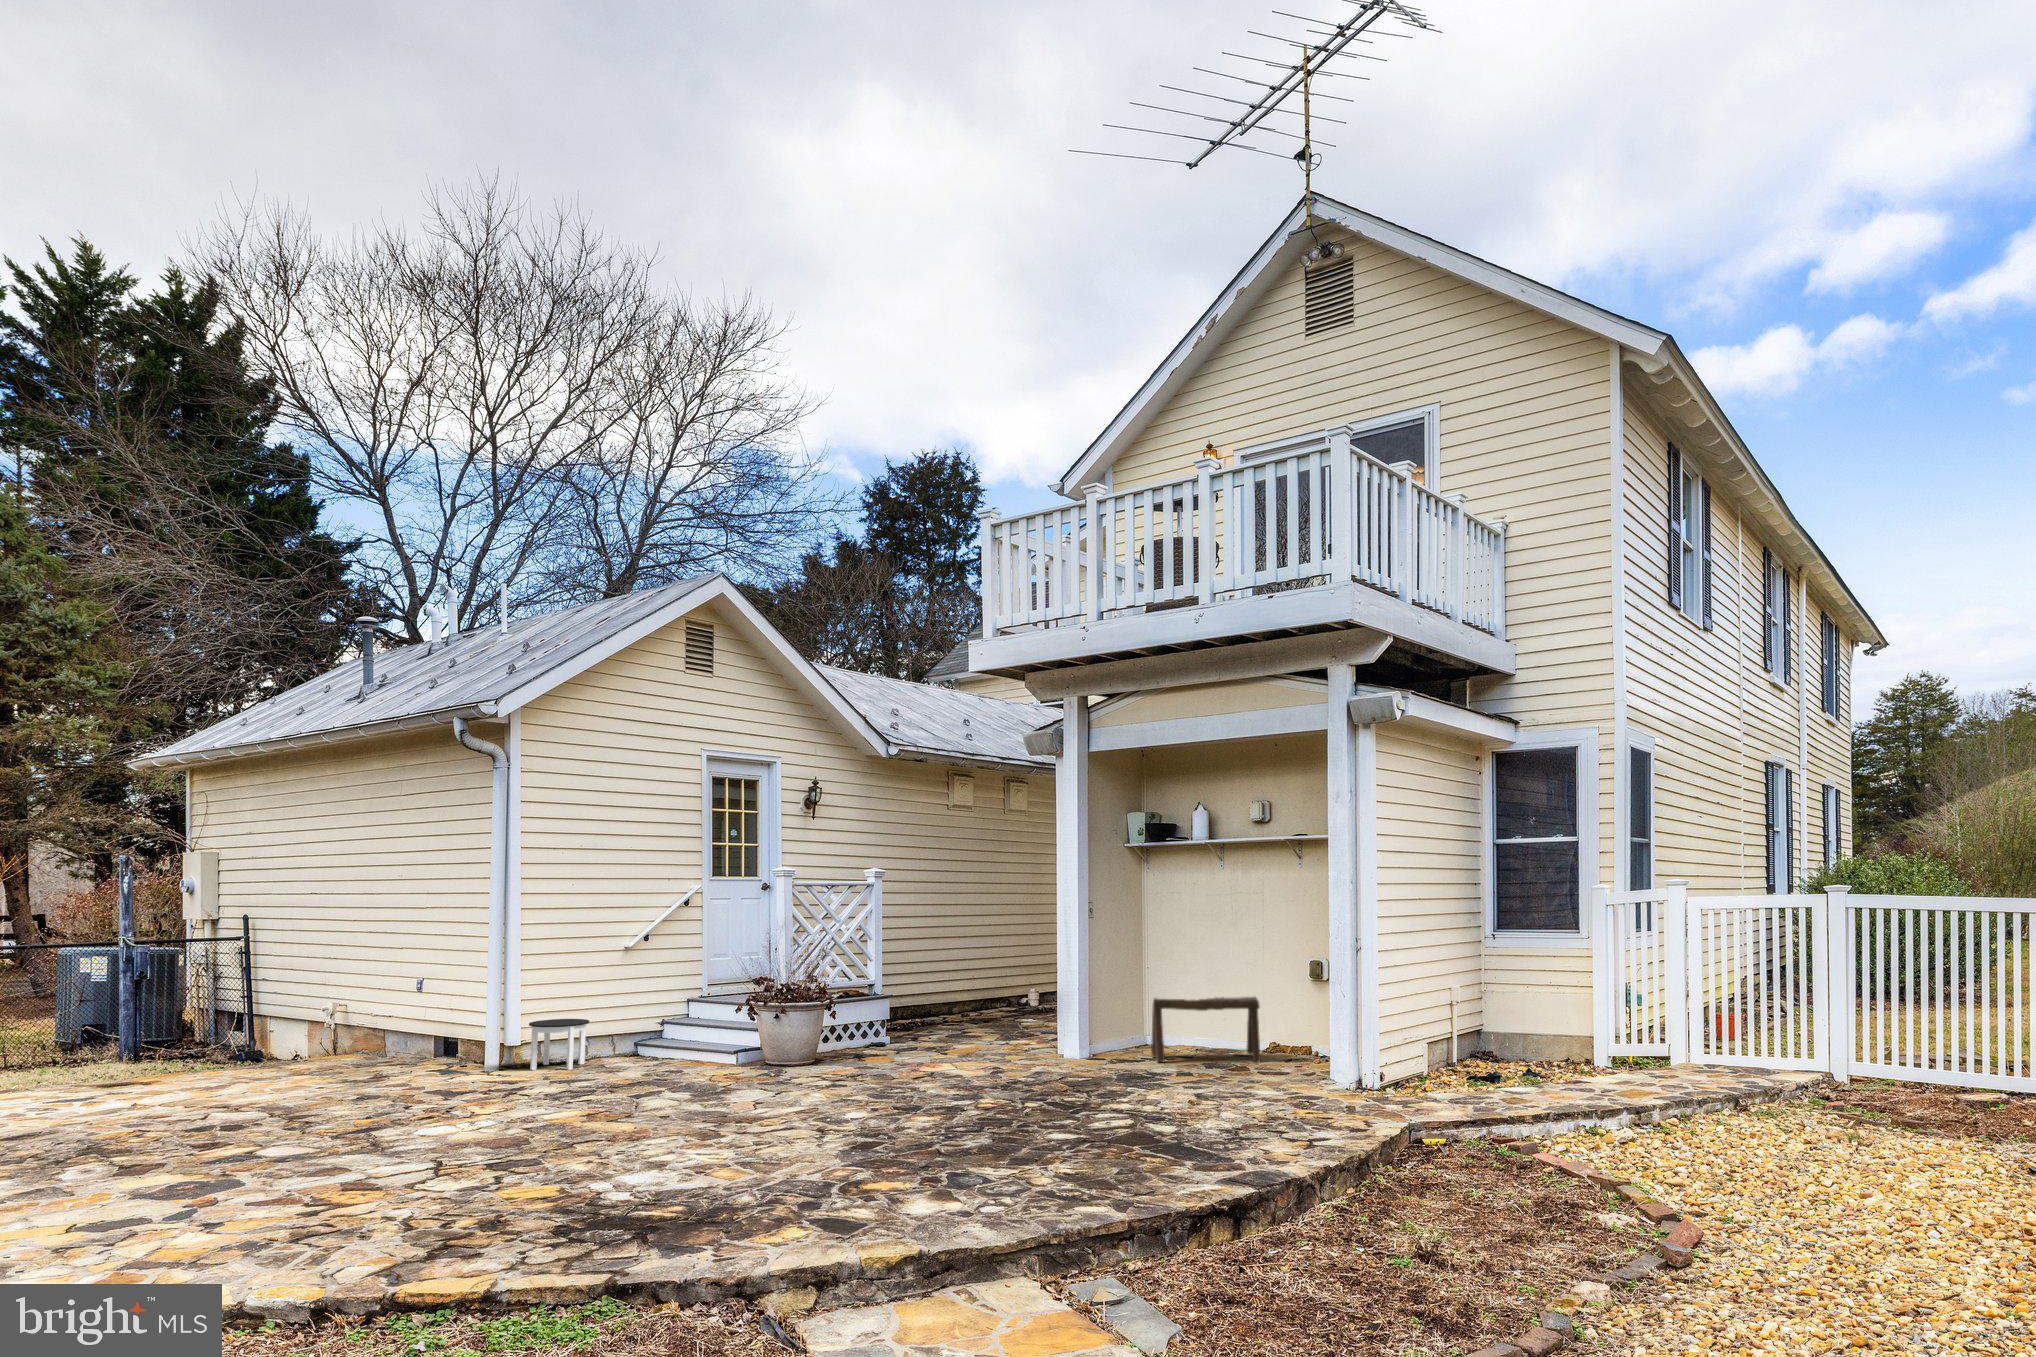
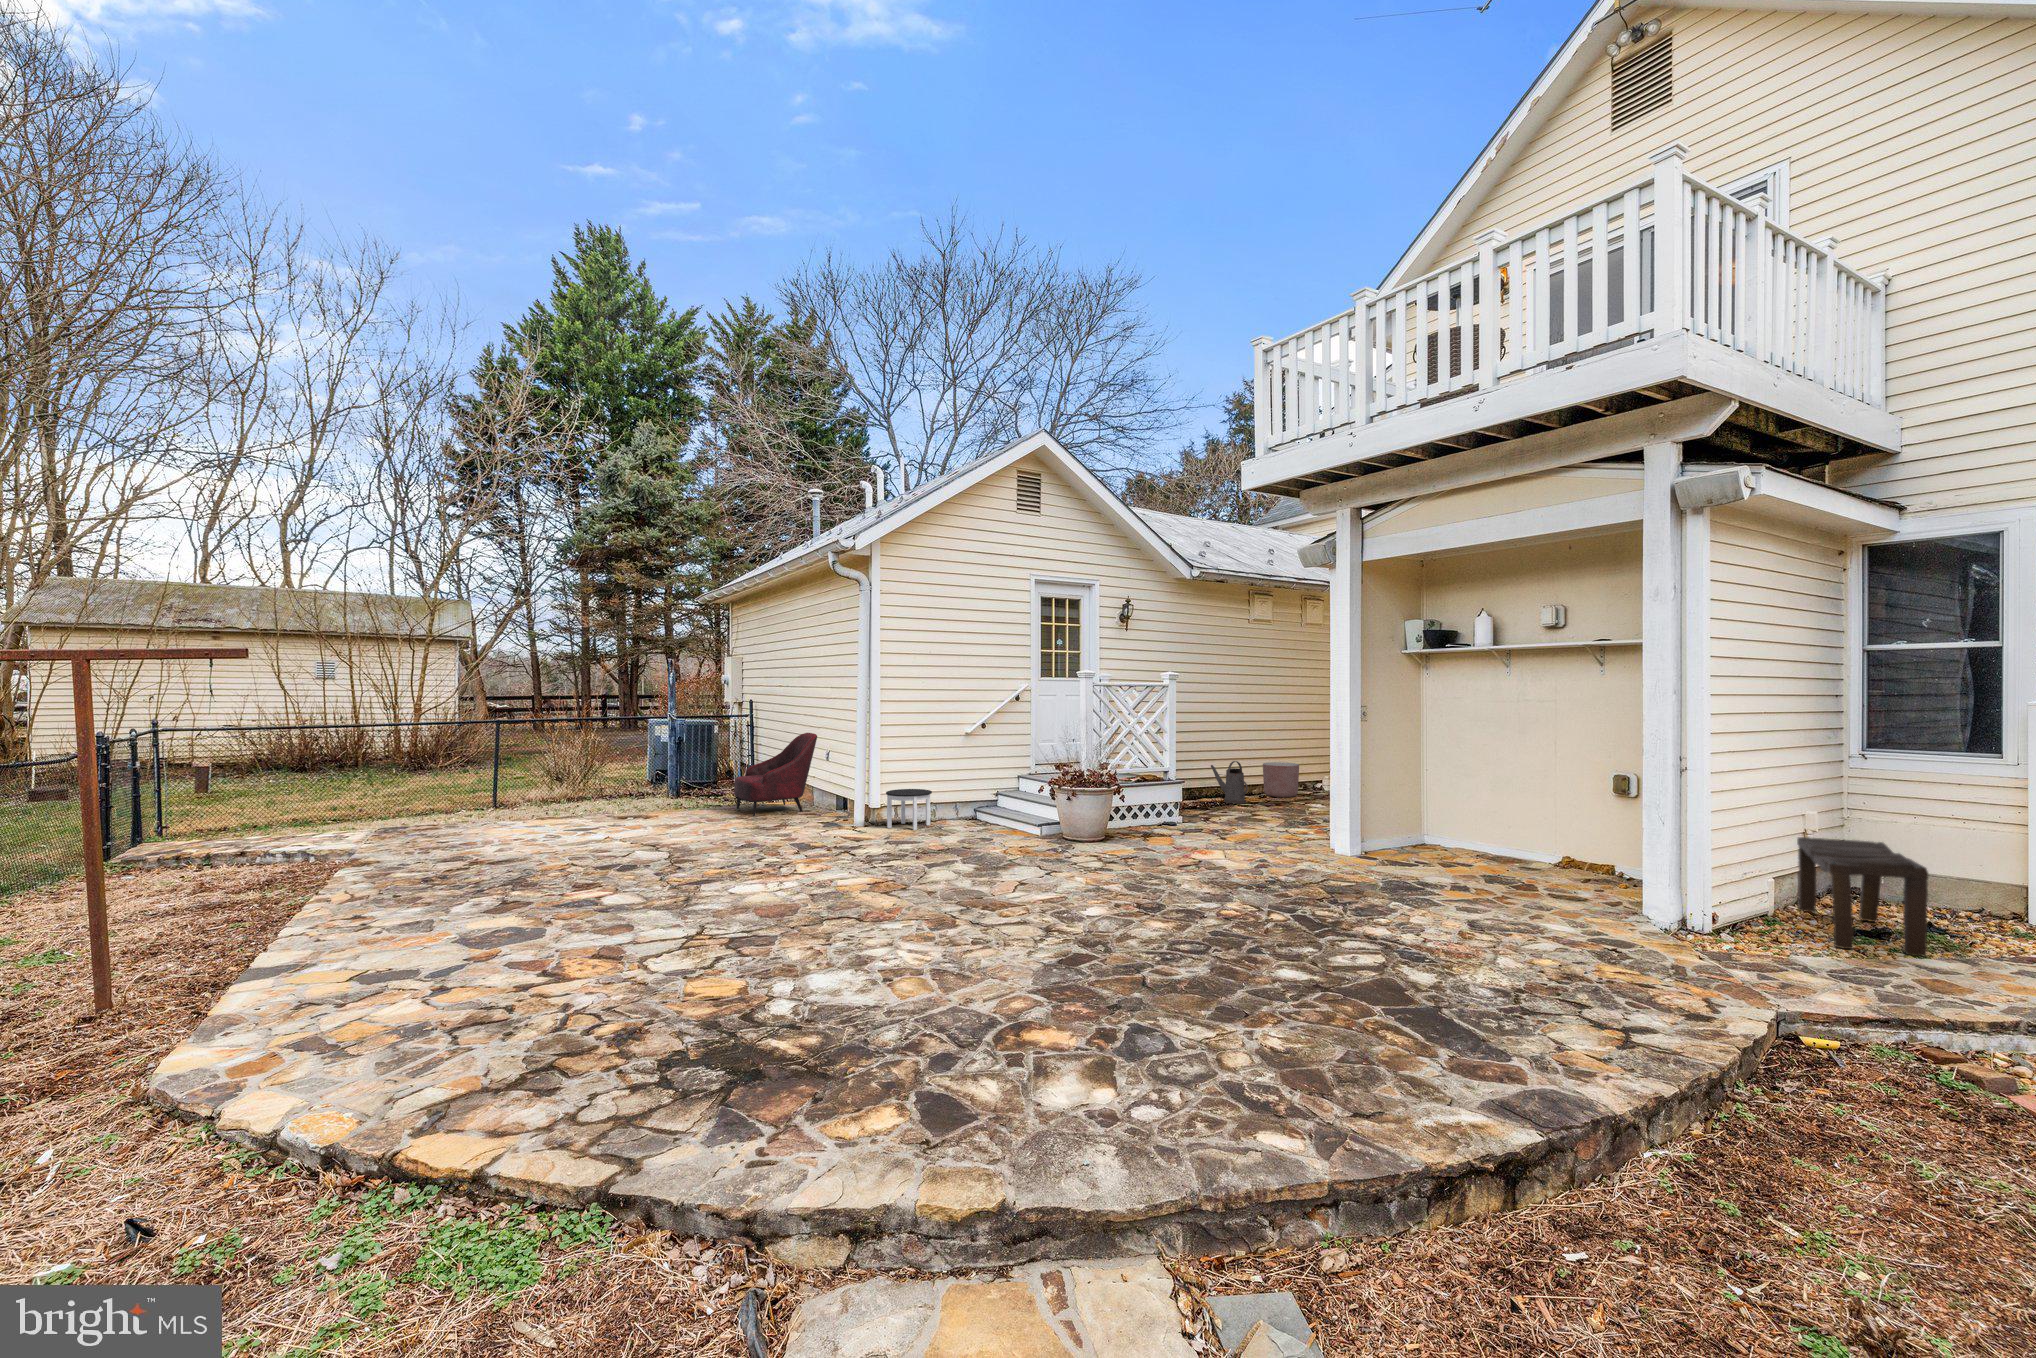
armchair: none [277,954,406,1071] -> present [735,733,817,816]
watering can: none [907,972,952,1023] -> present [1211,761,1248,804]
planter: none [964,973,1005,1014] -> present [1263,762,1299,797]
bench: present [1151,997,1261,1062] -> present [1797,837,1928,957]

